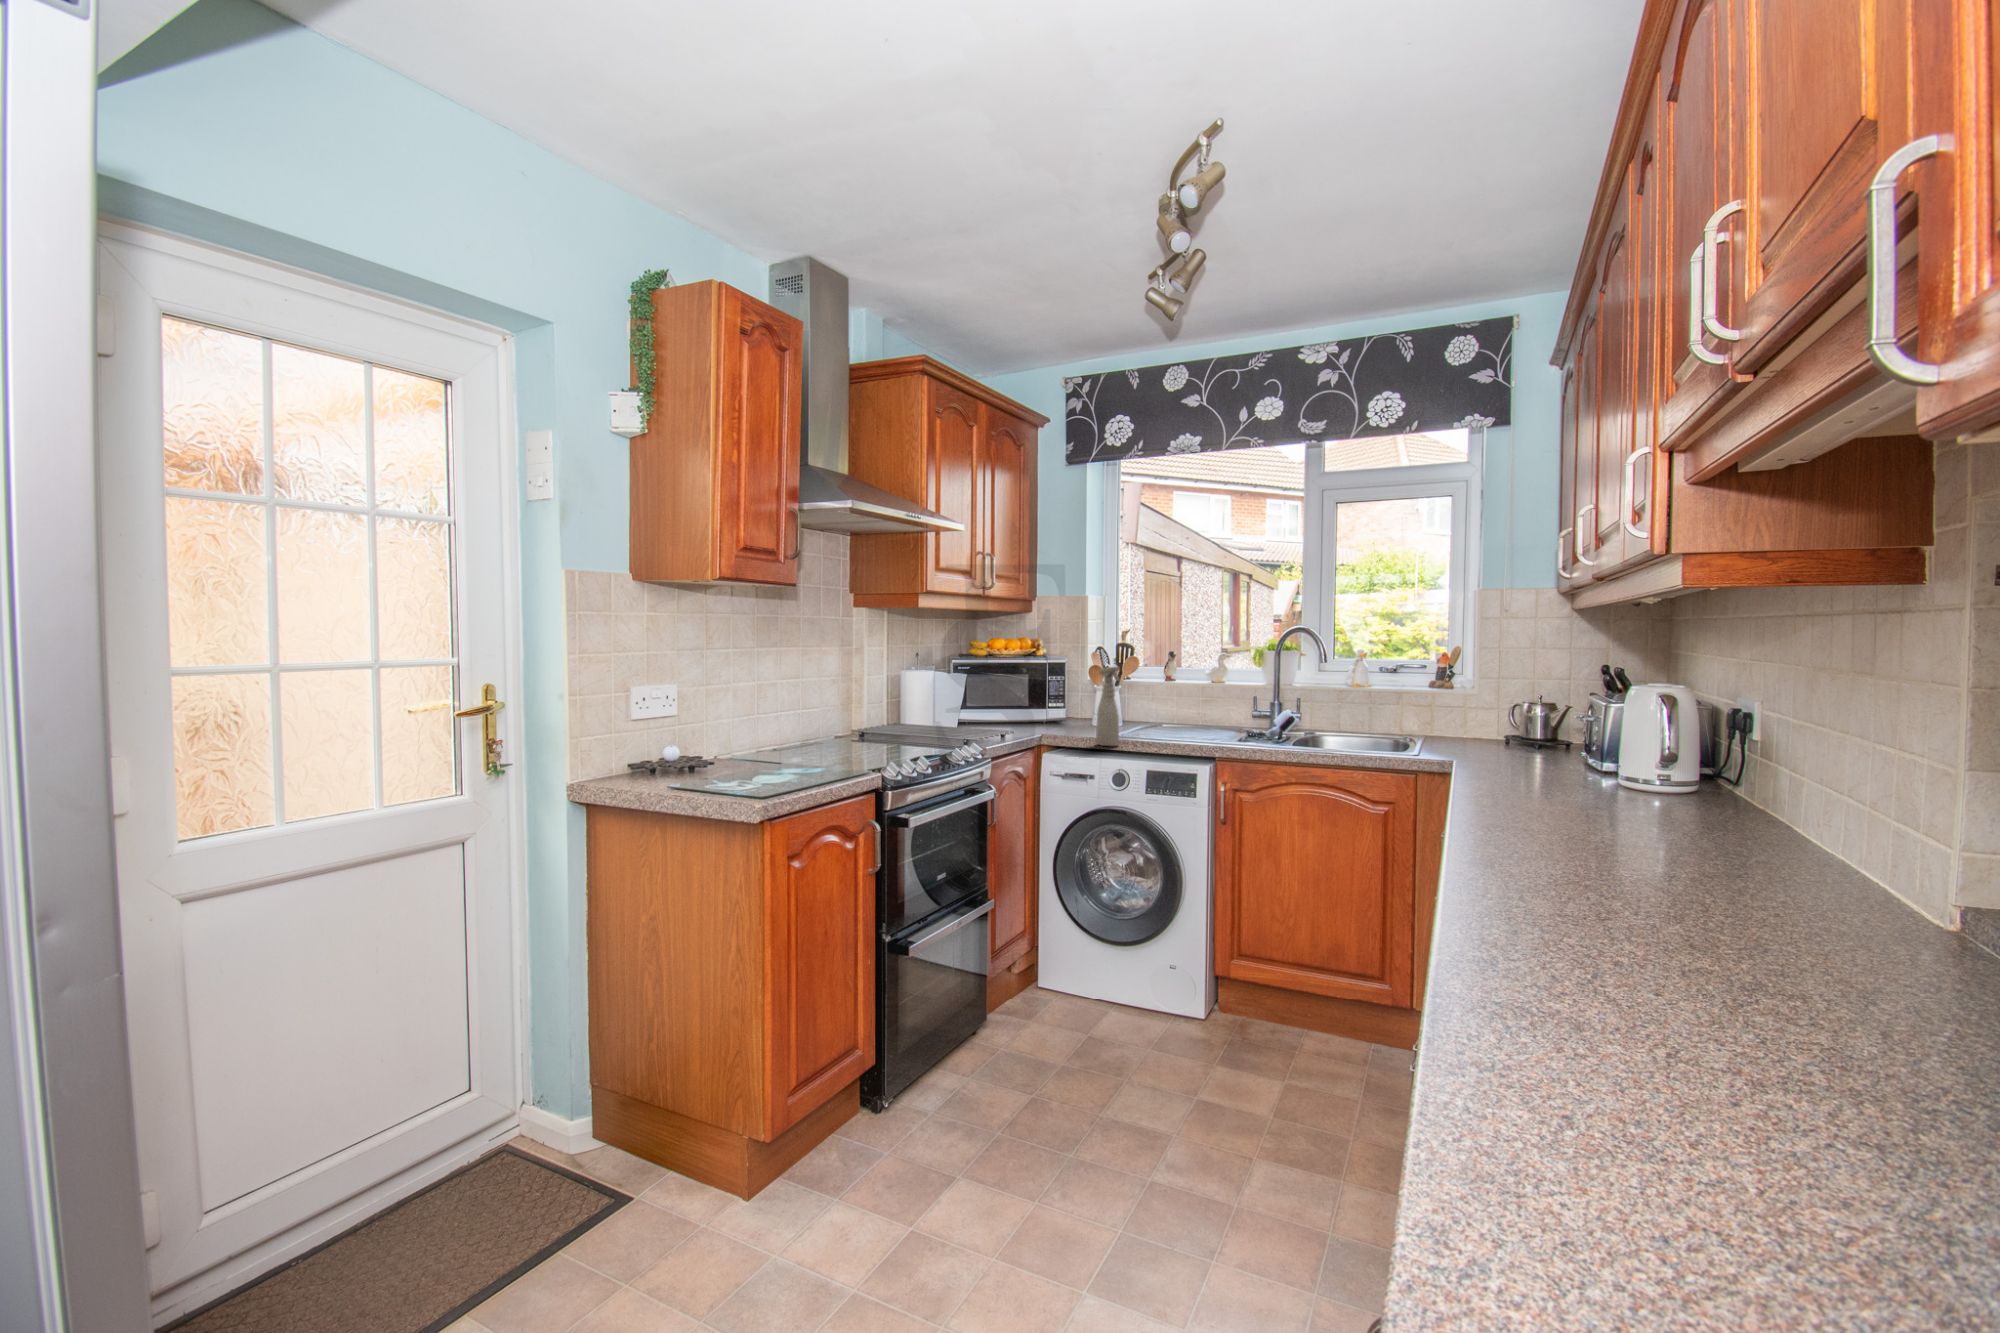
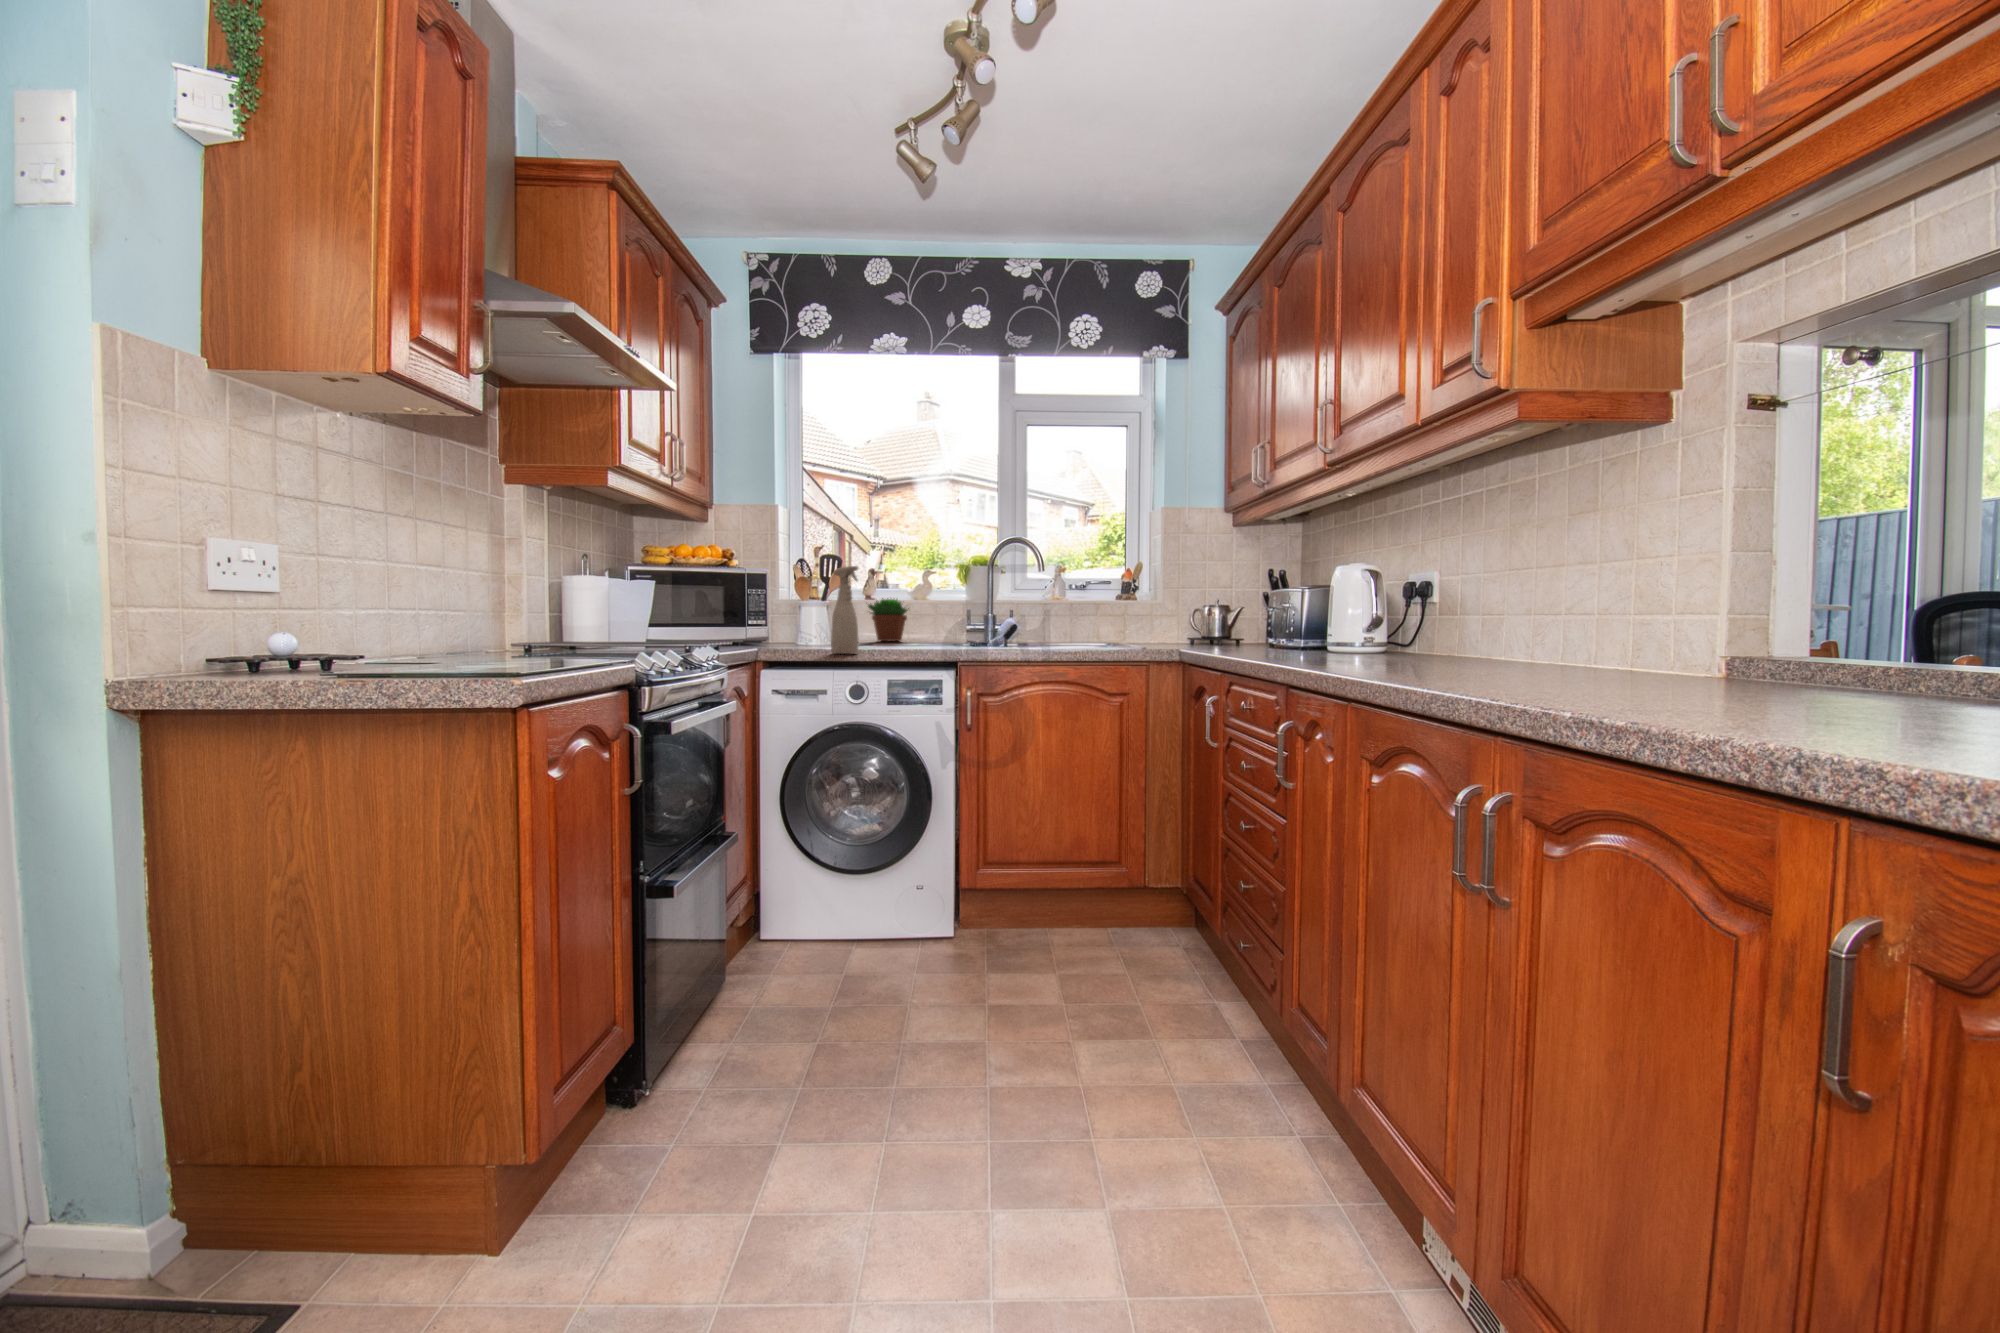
succulent plant: none [1155,683,1197,726] -> present [868,598,909,641]

